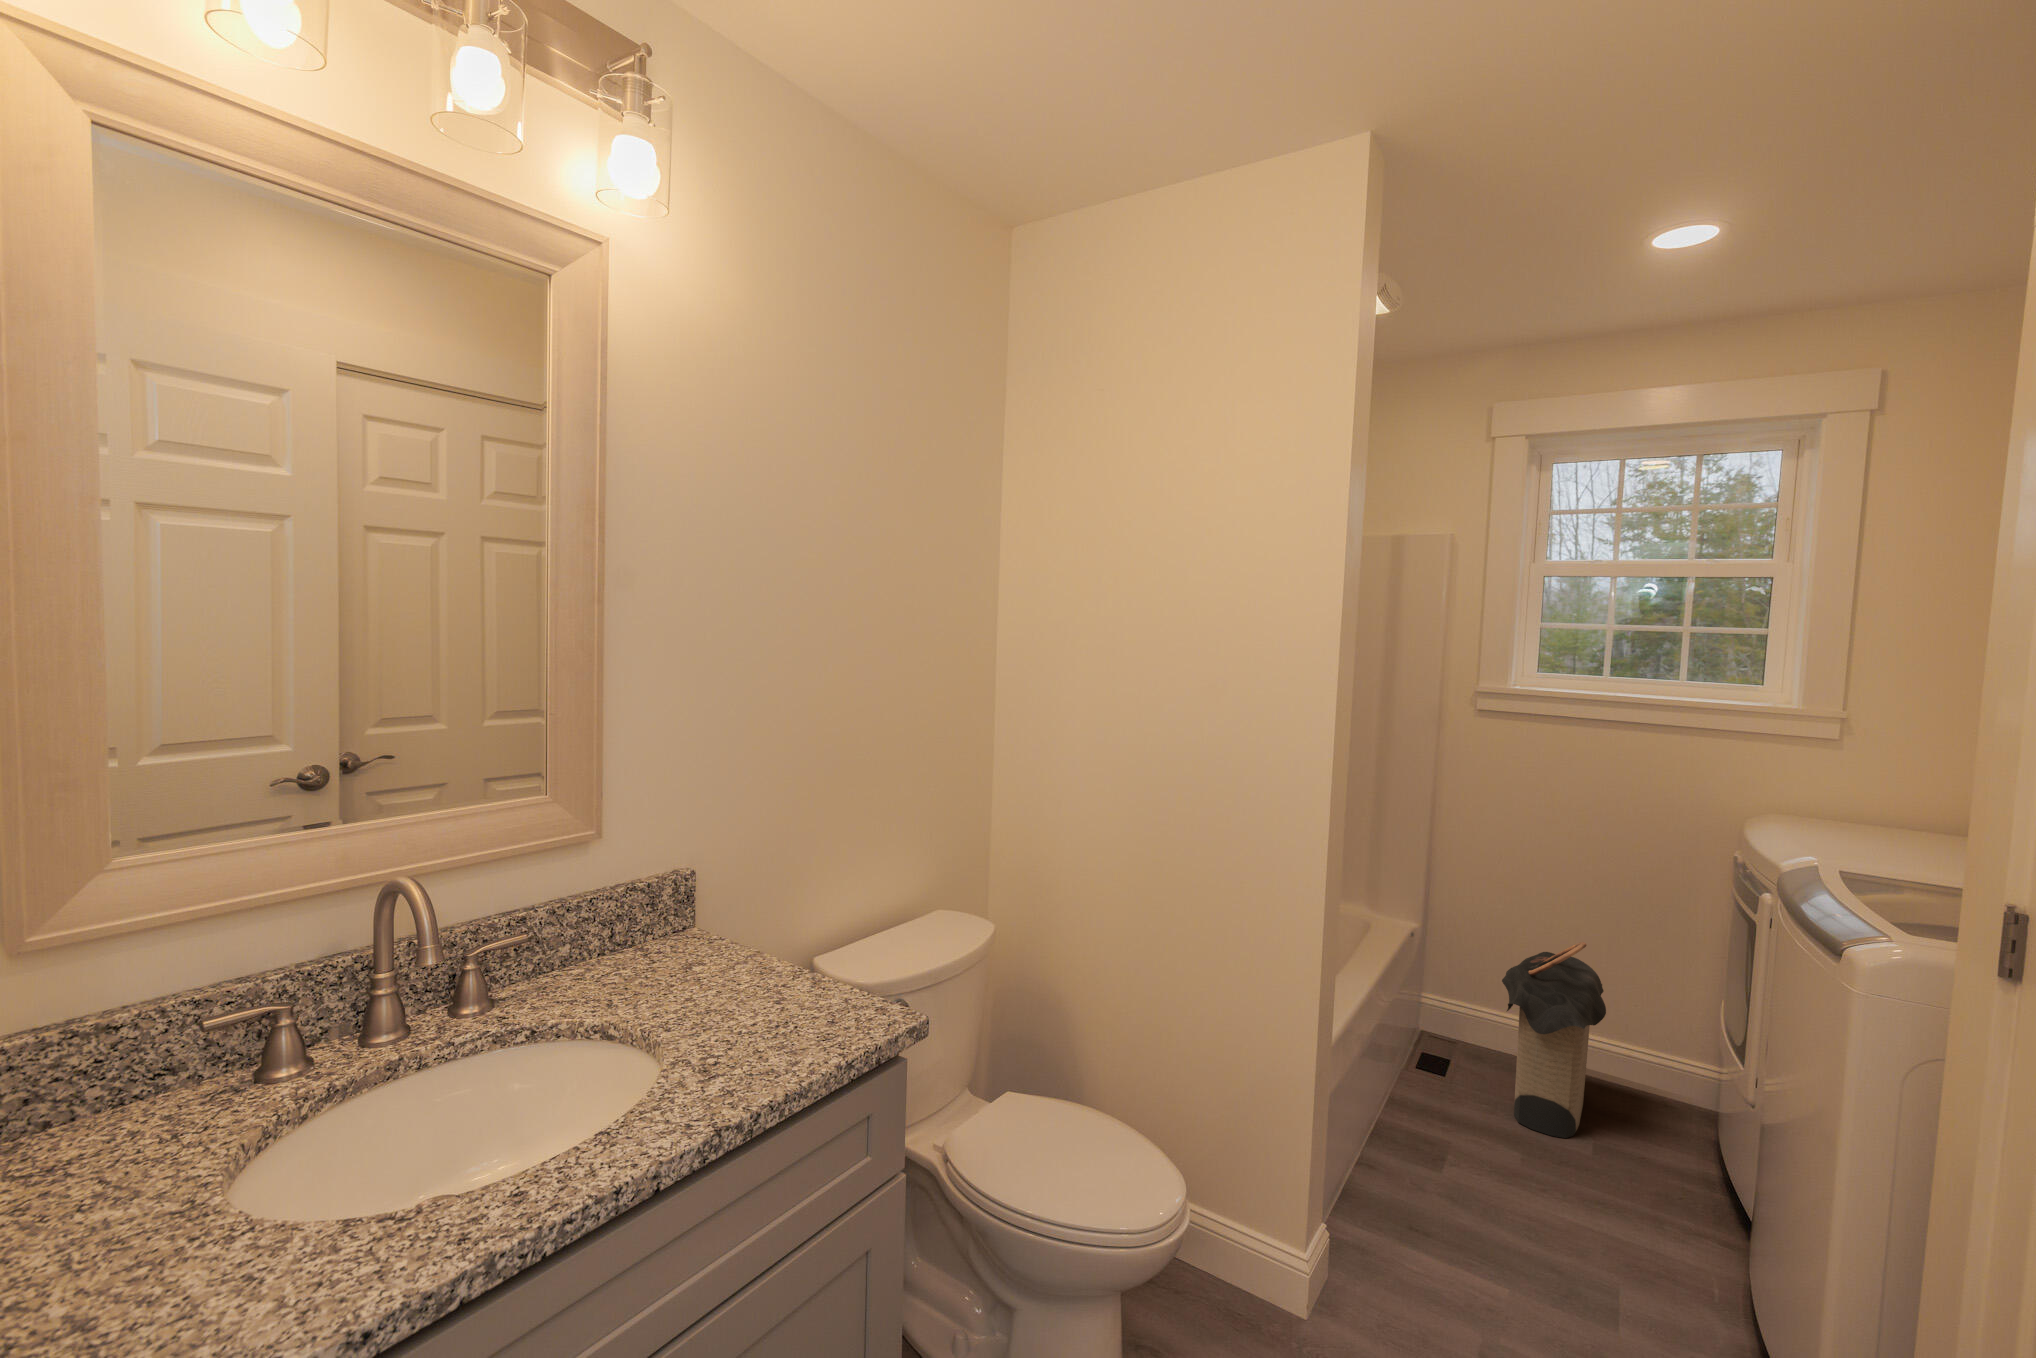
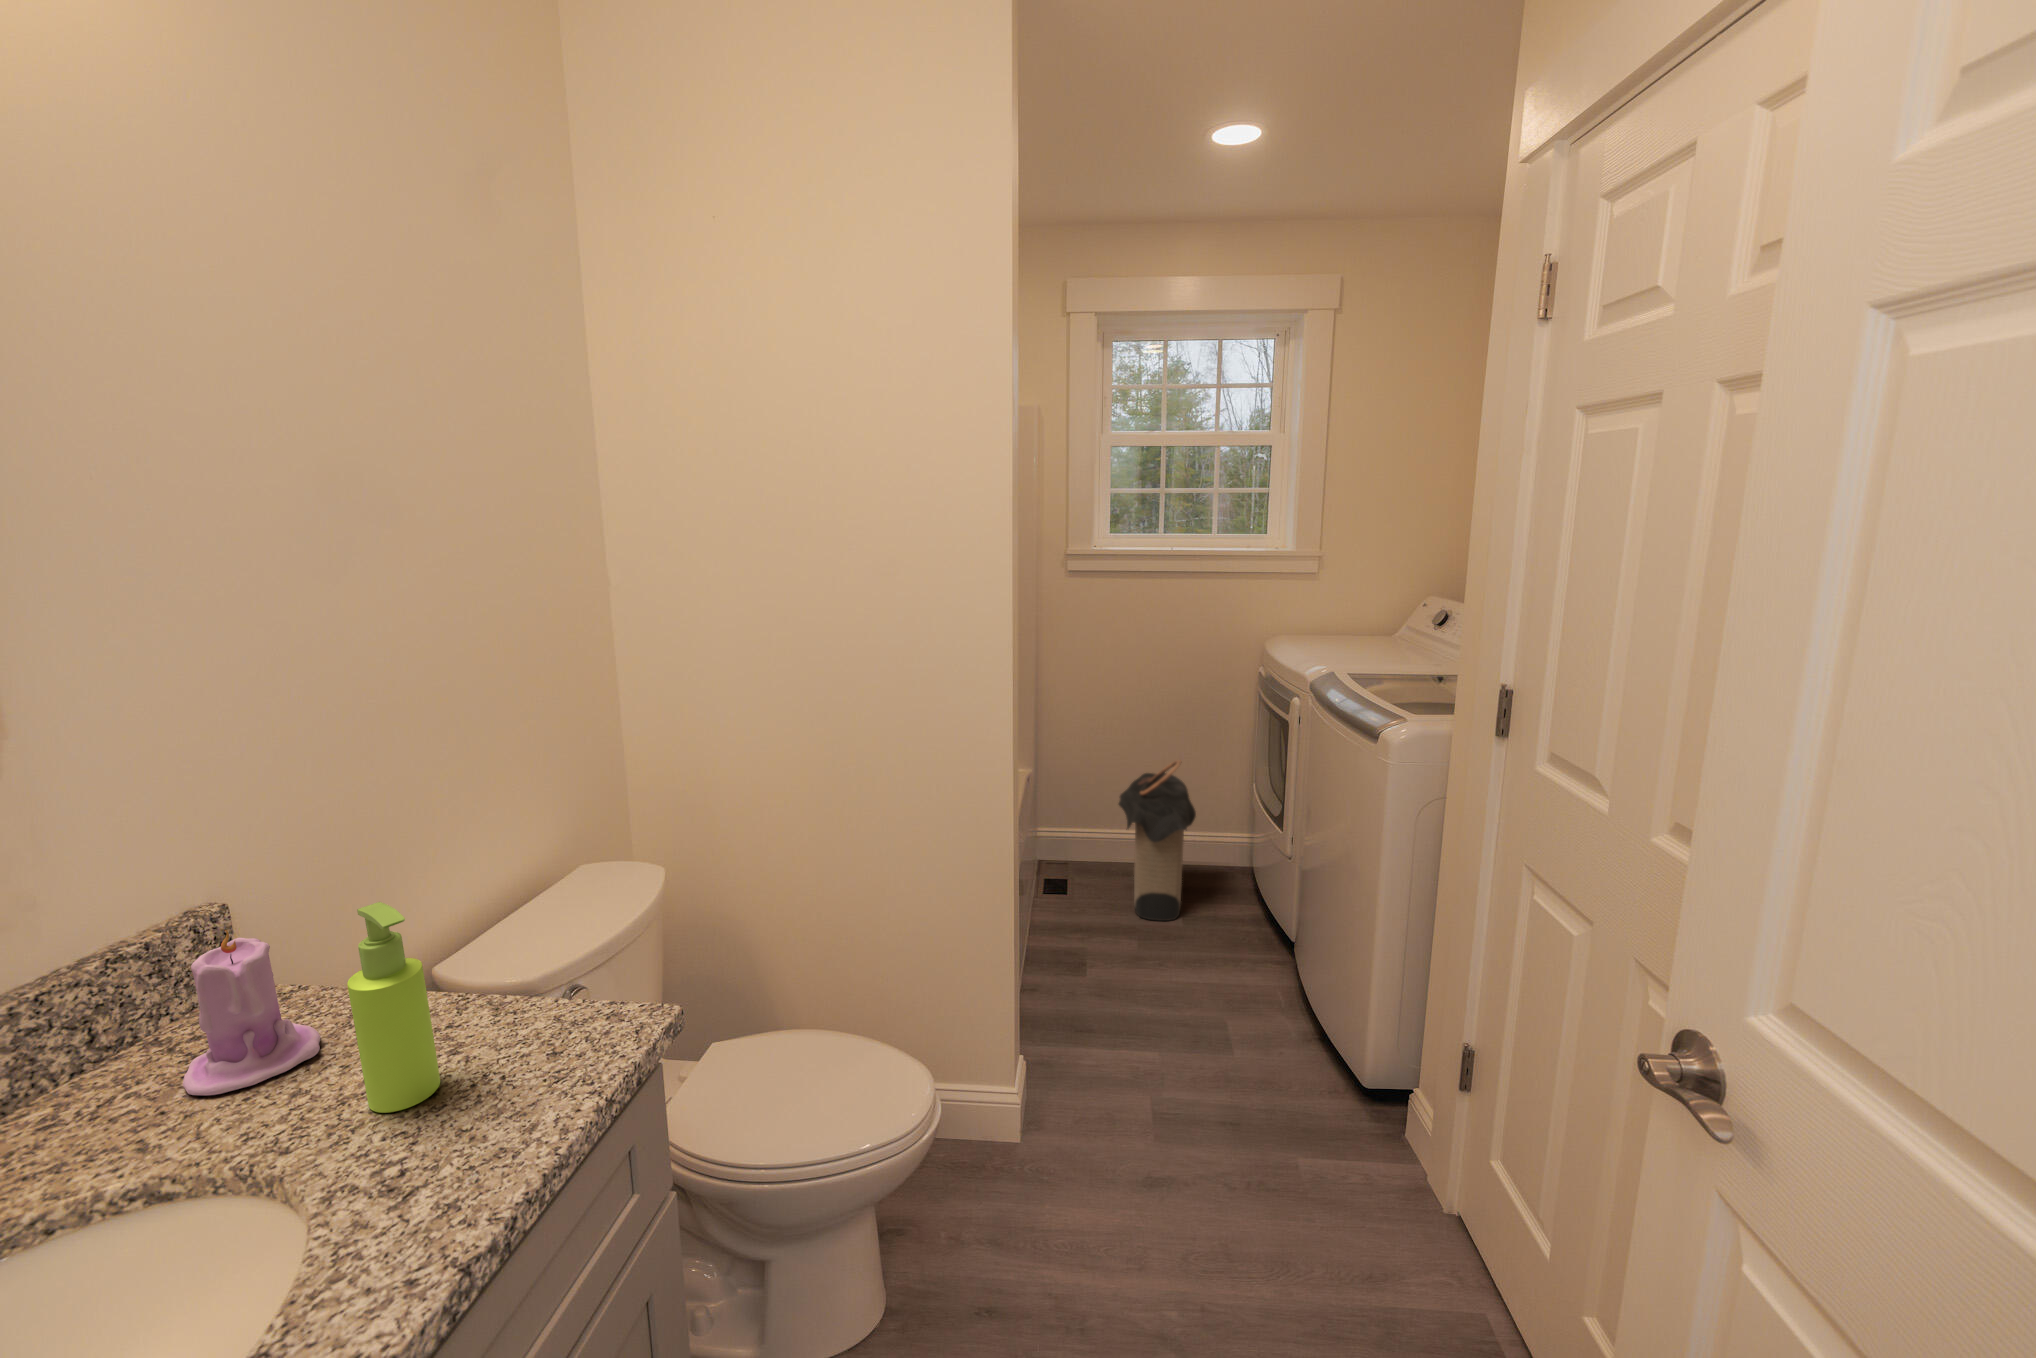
soap dispenser: none [719,878,763,1027] -> present [347,902,440,1113]
candle: none [641,881,716,987] -> present [183,930,320,1095]

